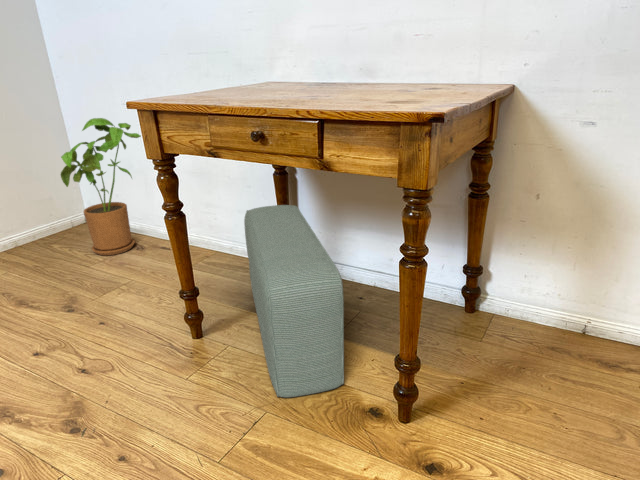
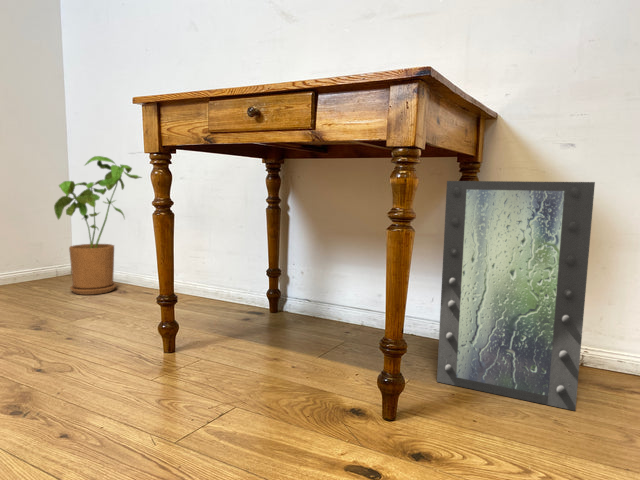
storage box: none [446,162,618,399] -> present [437,181,595,411]
pouf: present [244,205,344,397] -> none [233,232,327,397]

